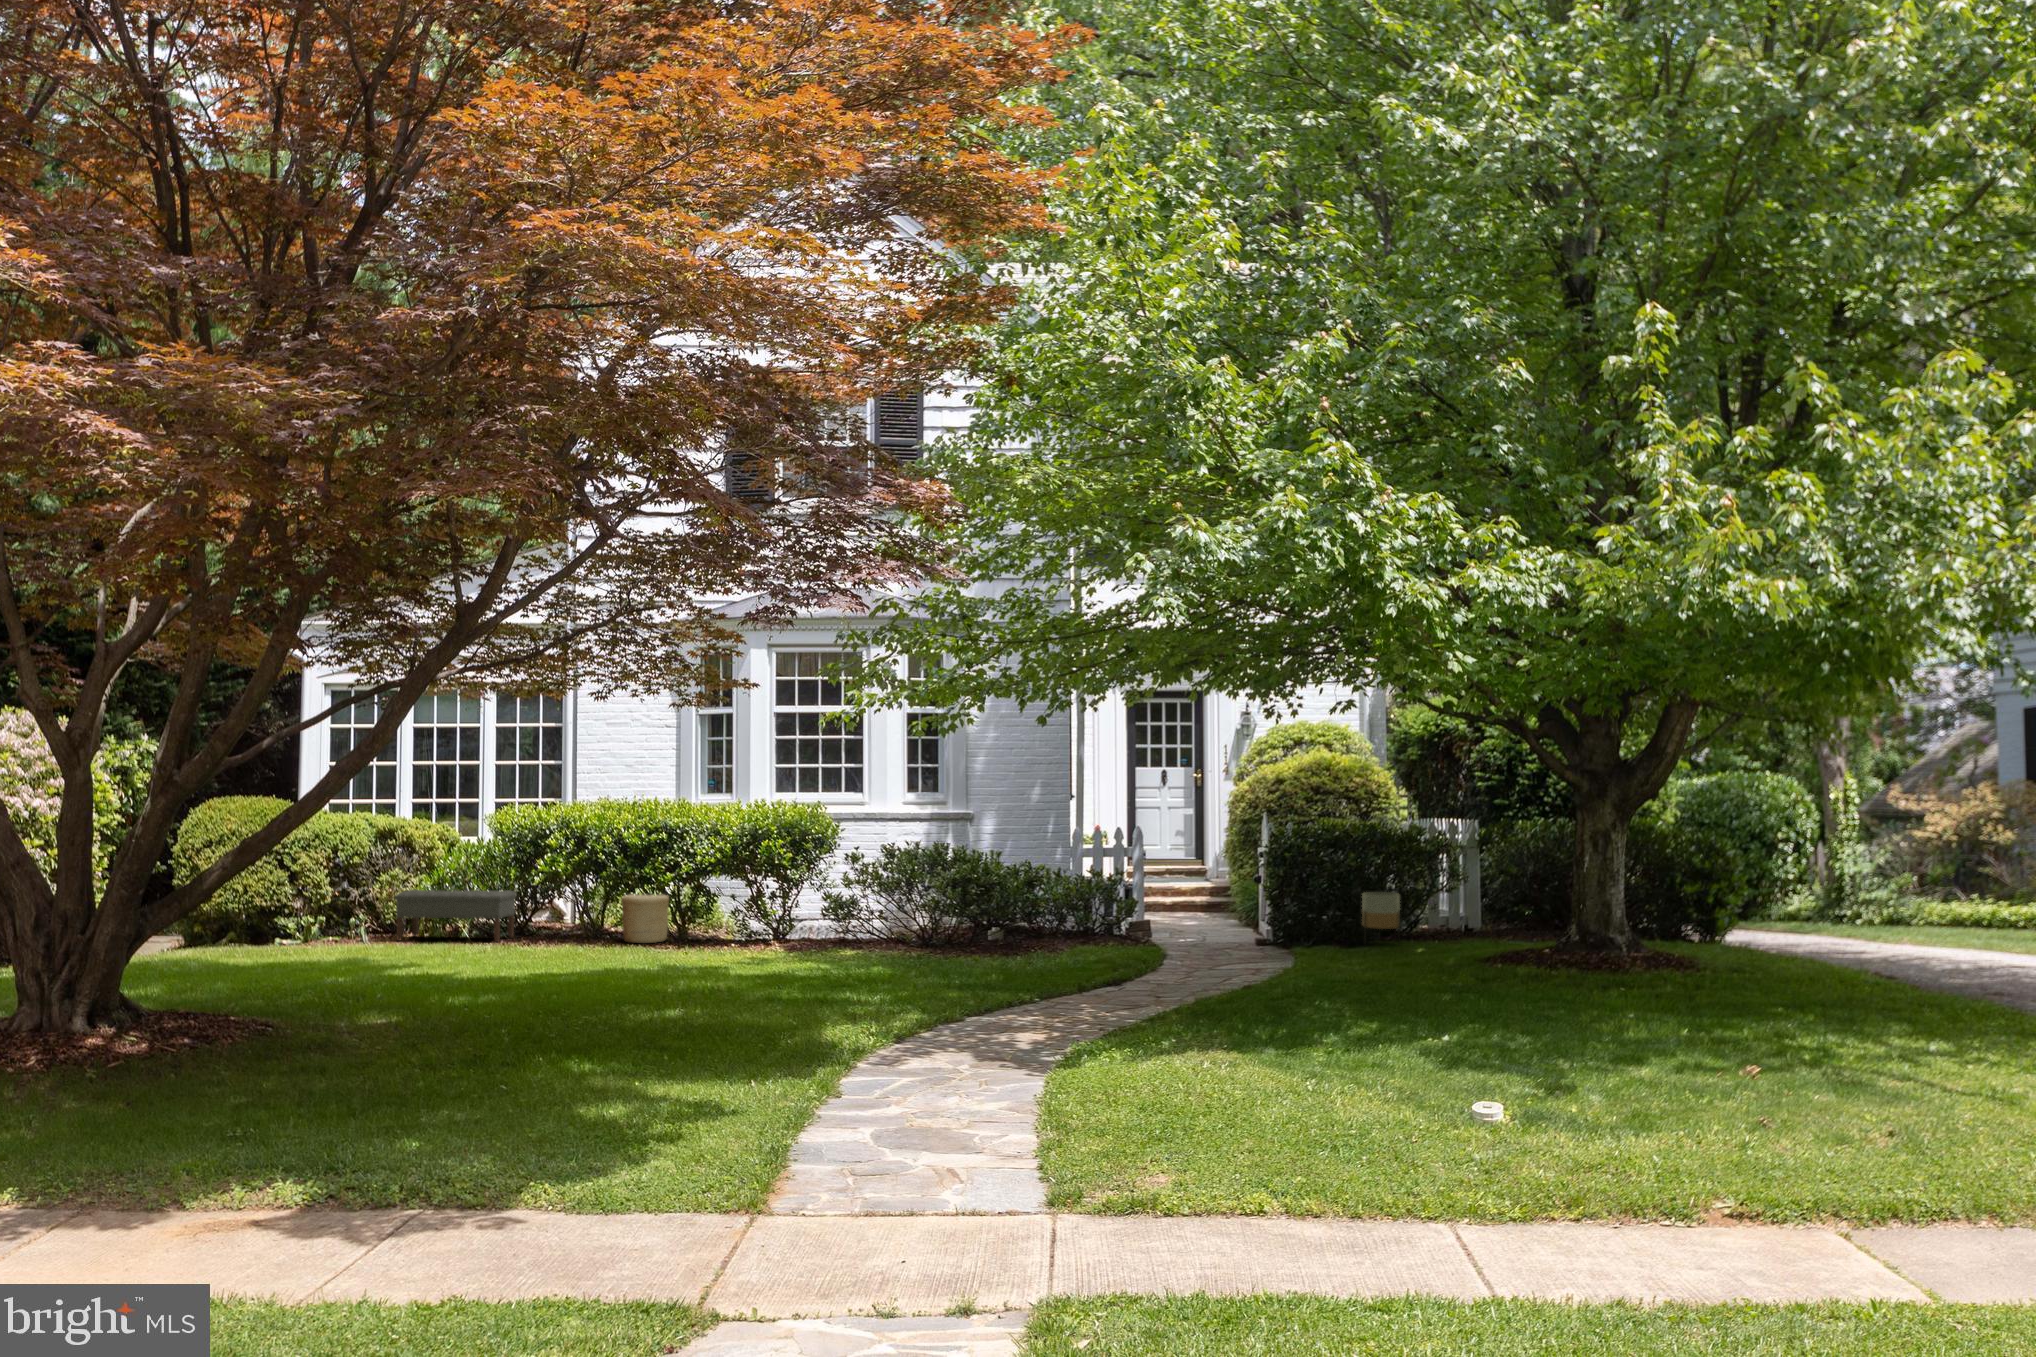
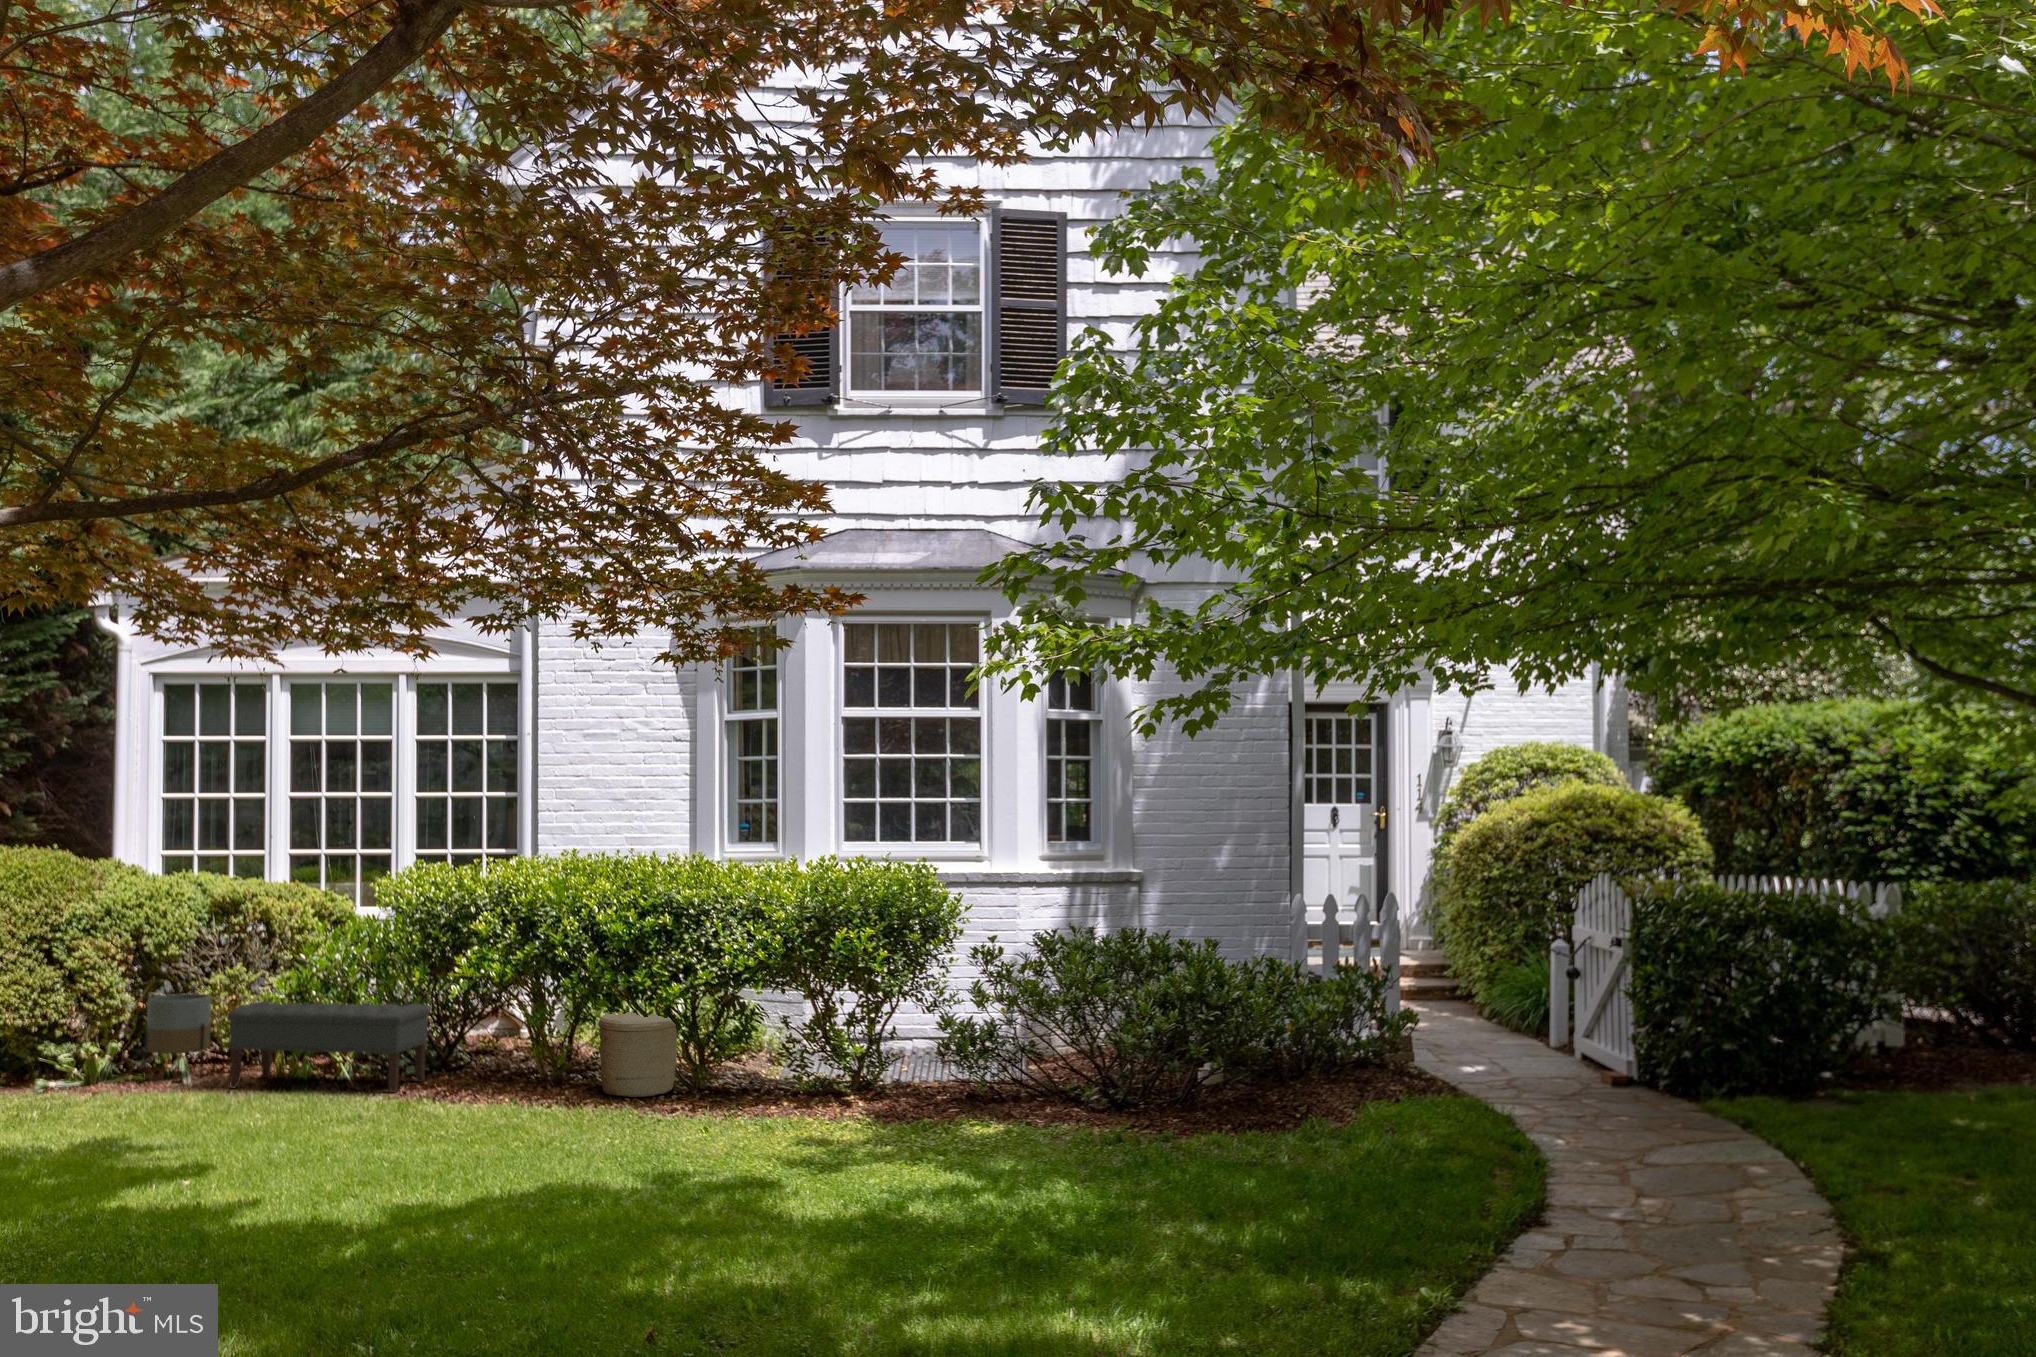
planter: present [1362,892,1400,930] -> present [144,993,211,1078]

